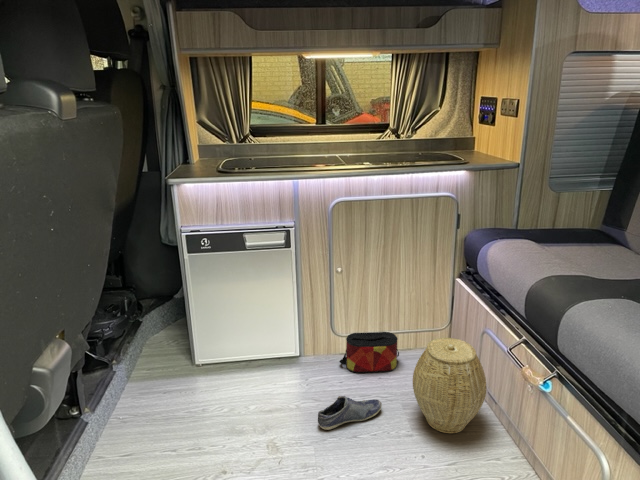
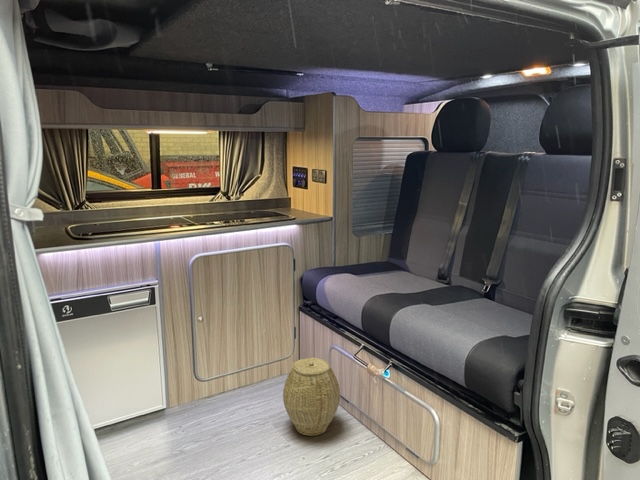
bag: present [339,332,399,373] -> none [207,369,258,411]
shoe: present [318,396,382,430] -> none [208,425,259,461]

